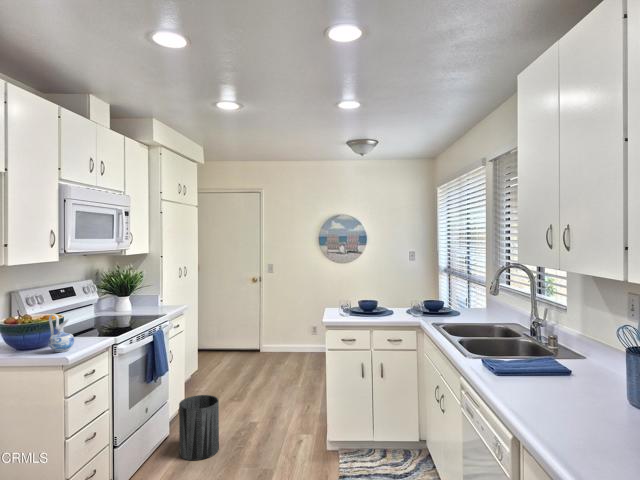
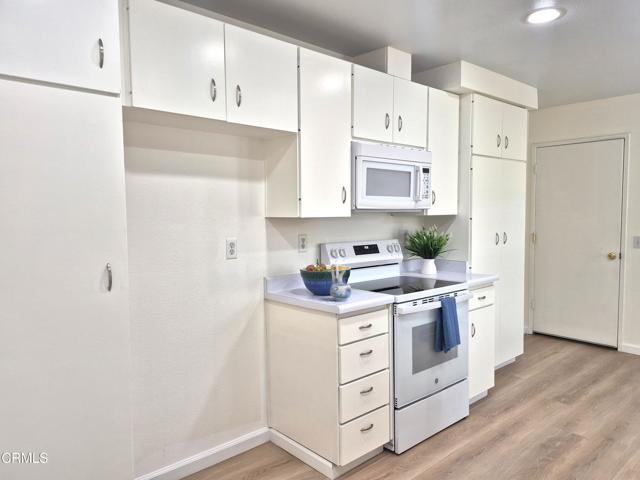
trash can: present [179,395,219,460] -> none [472,380,522,458]

